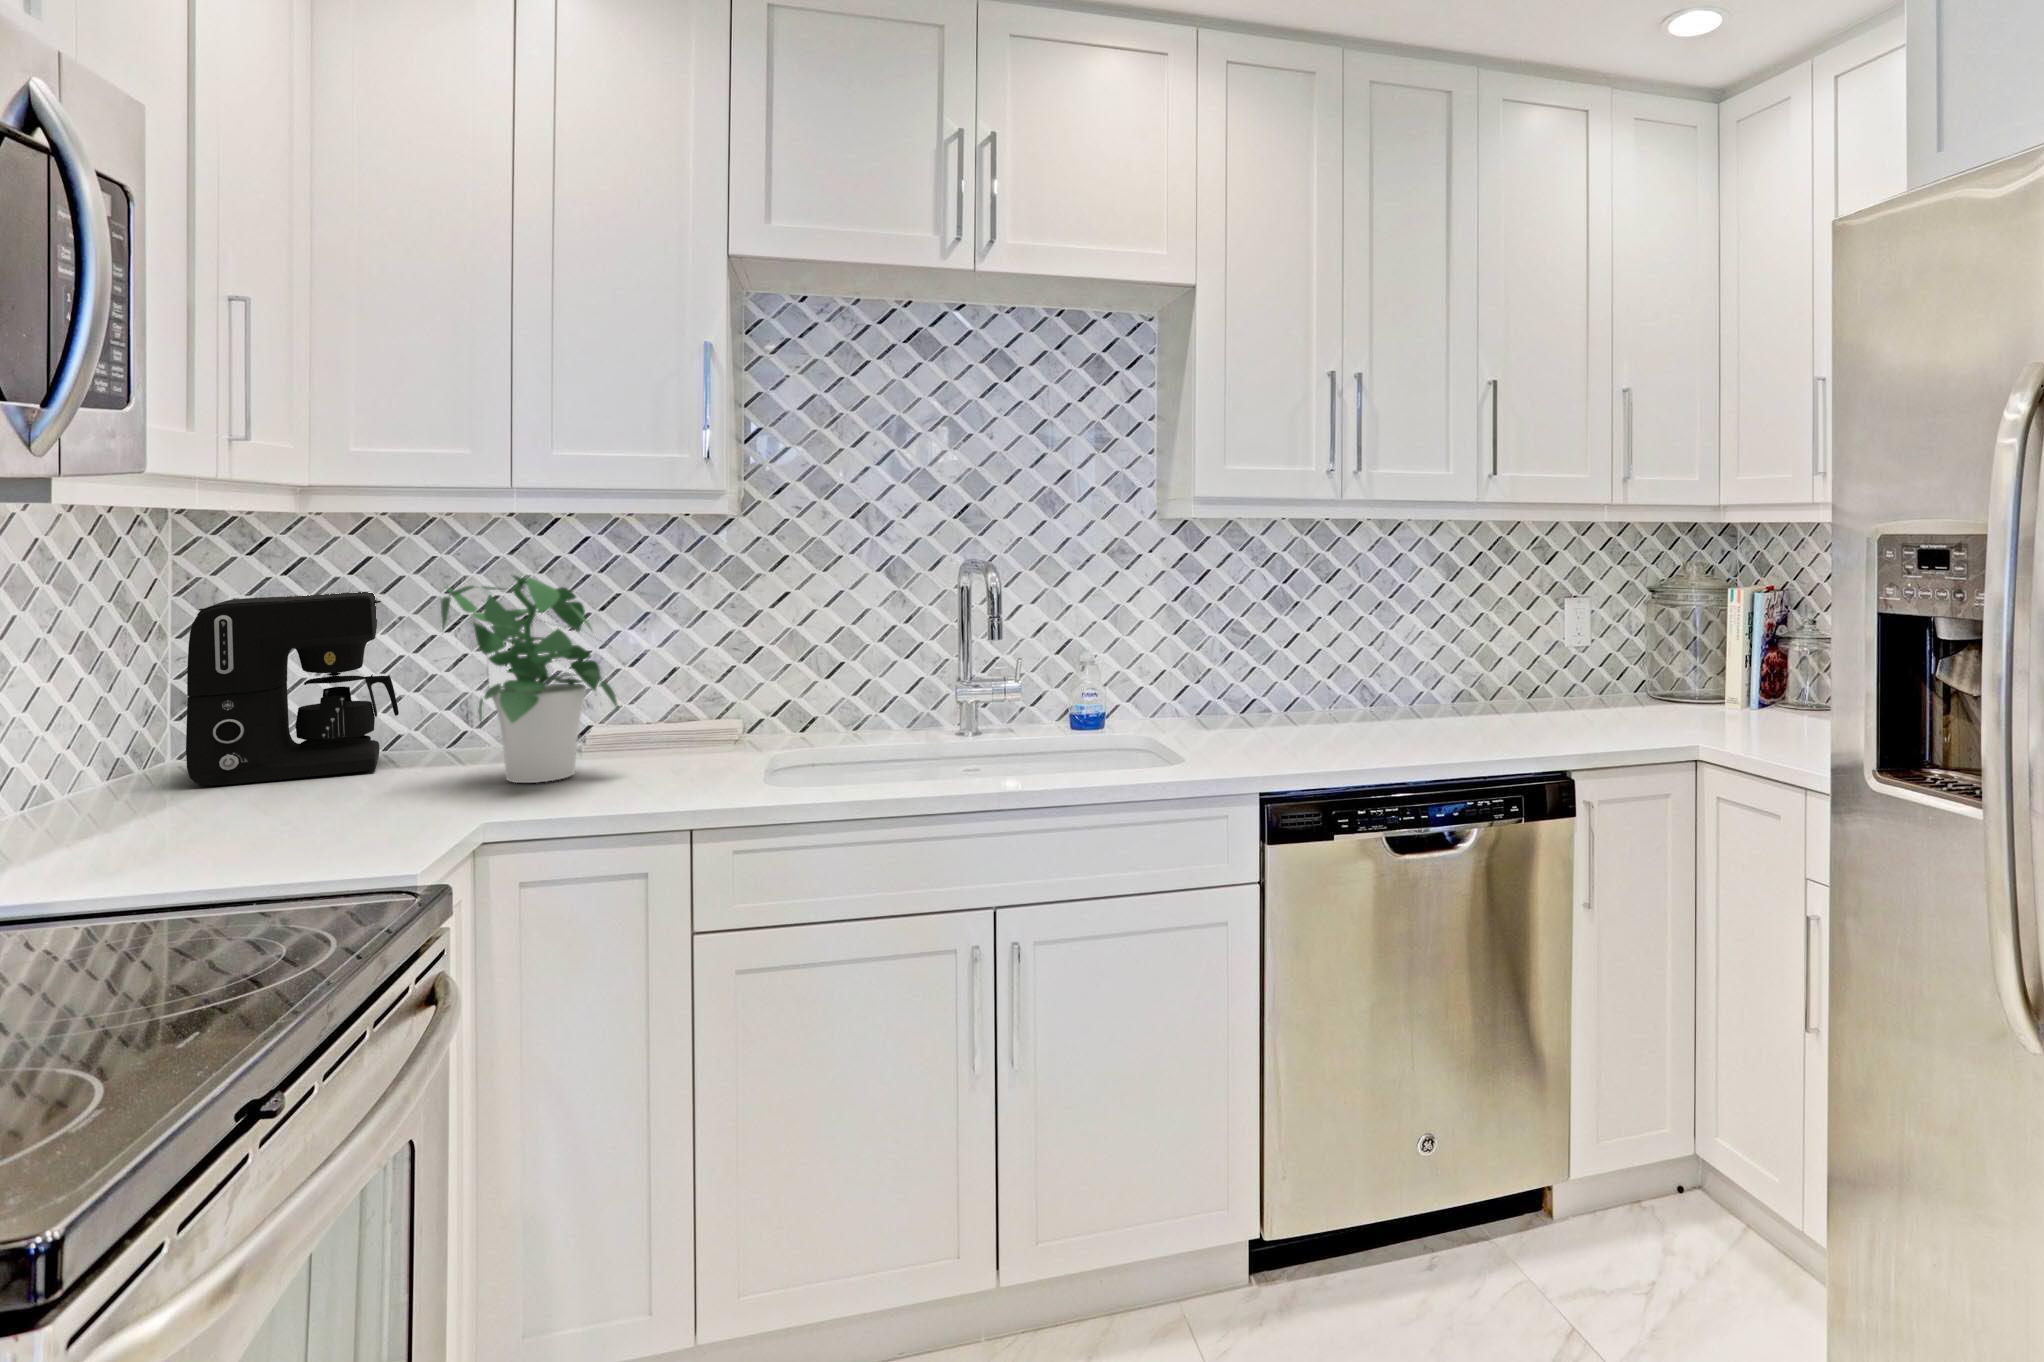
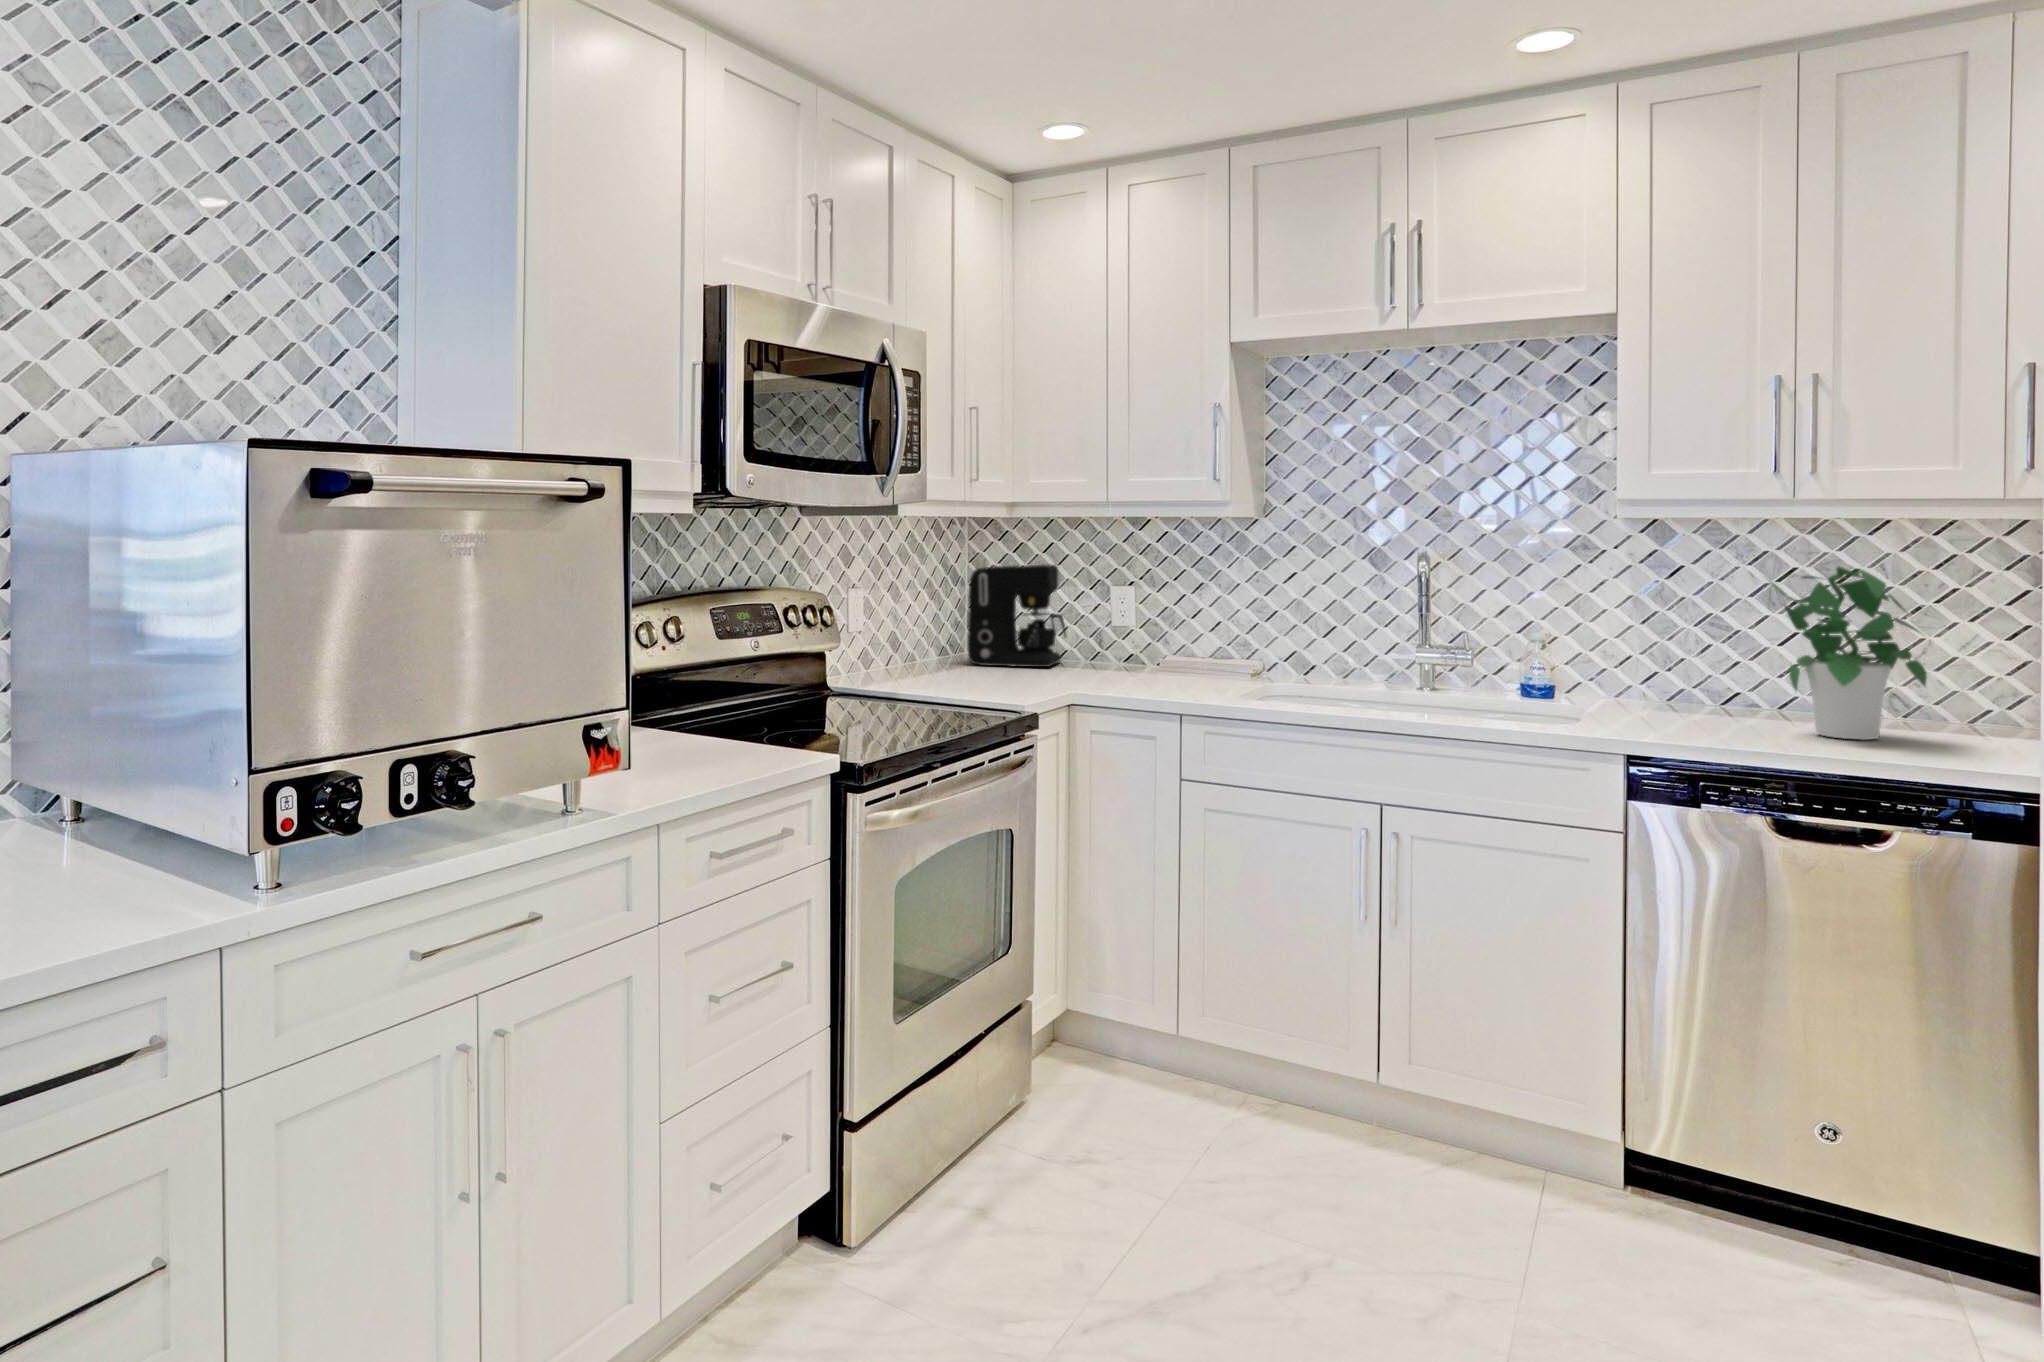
potted plant: present [441,575,617,783] -> present [1770,566,1927,740]

